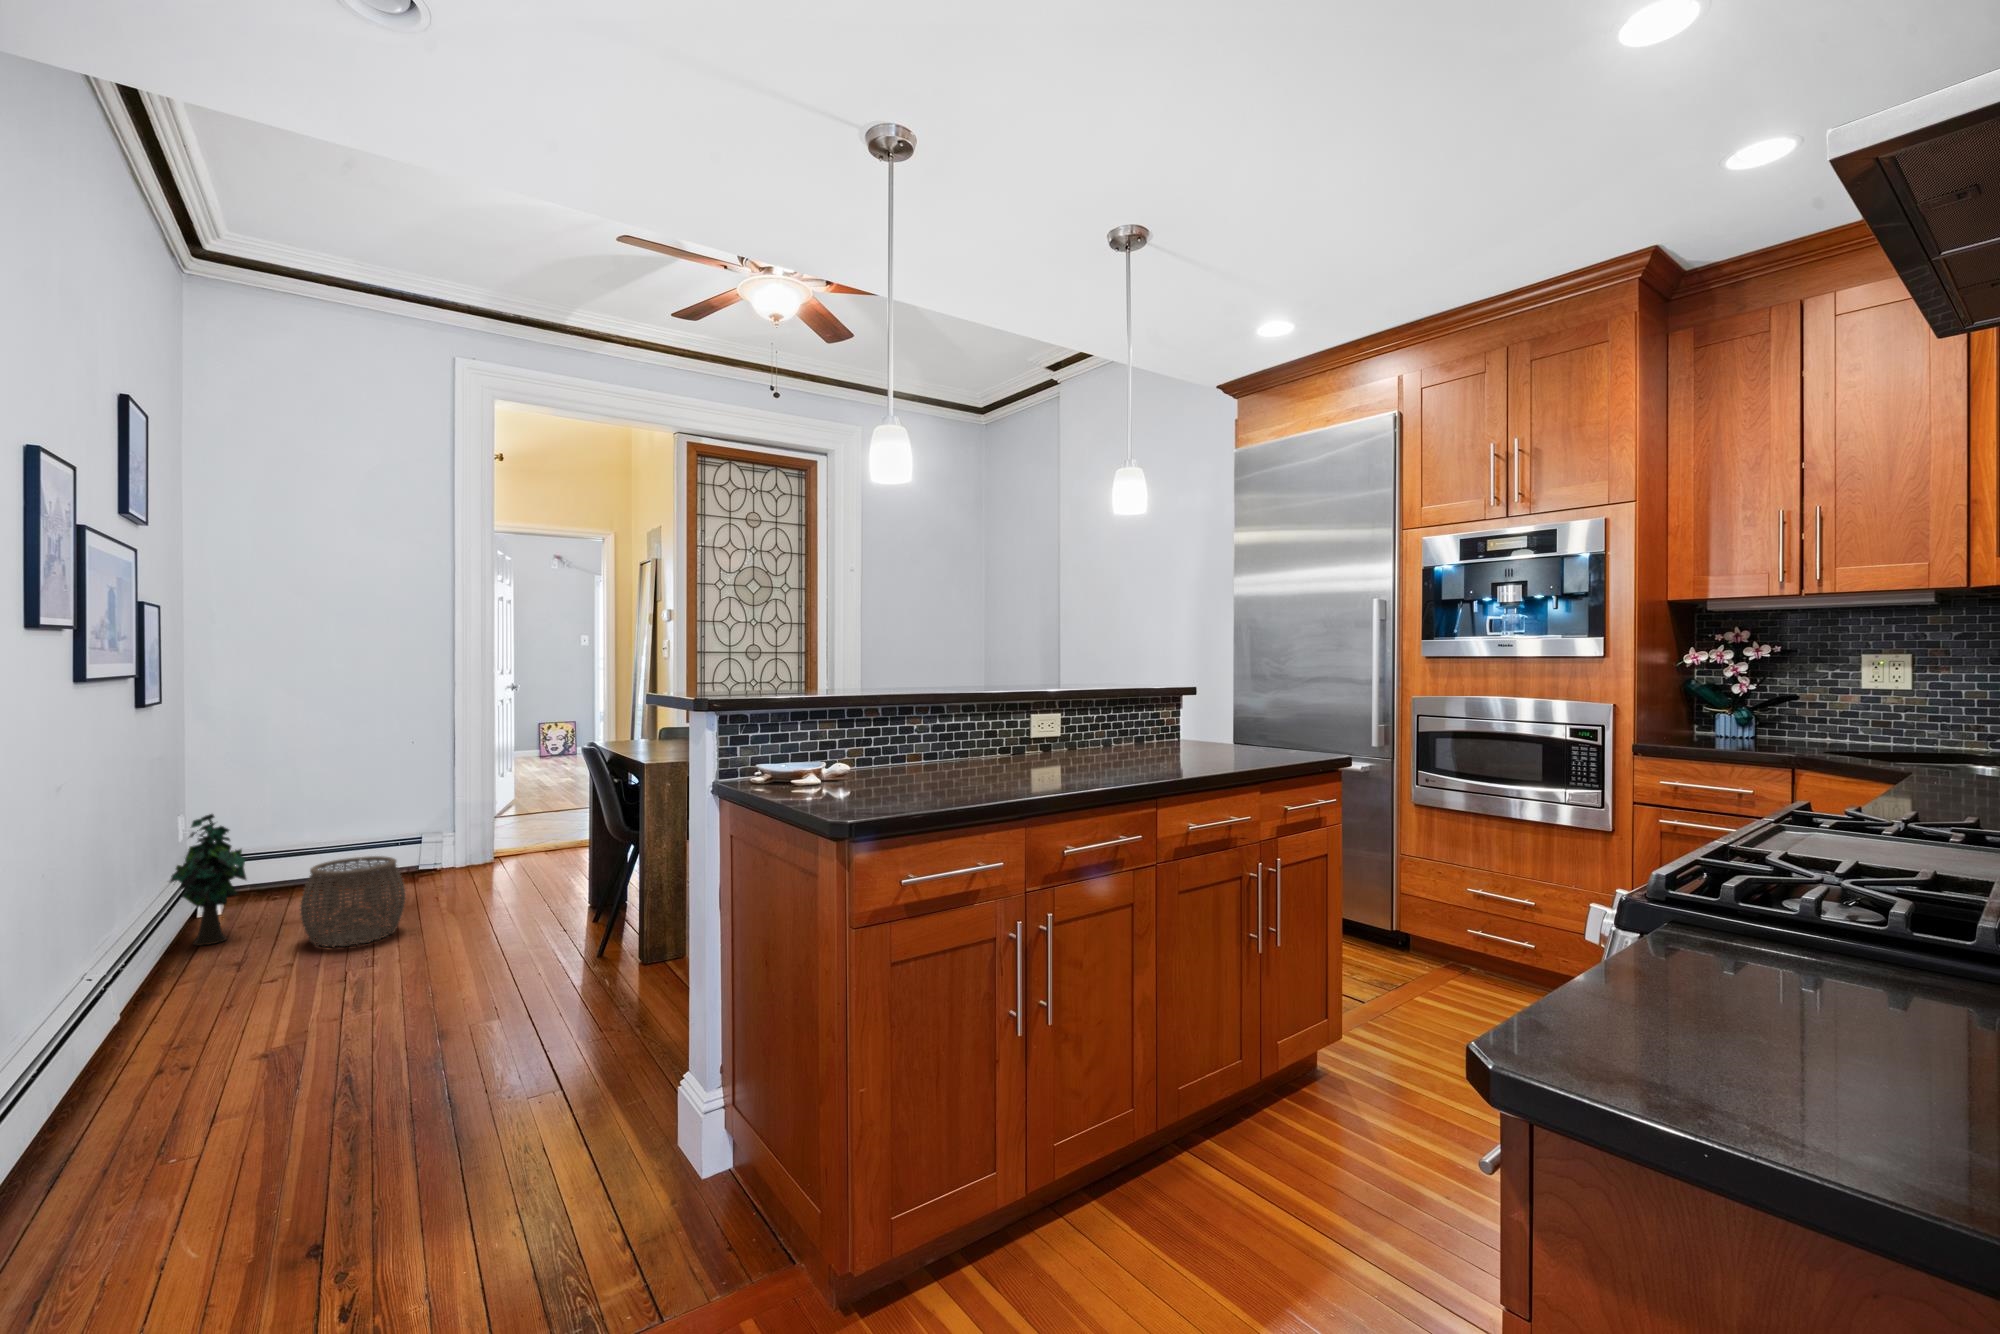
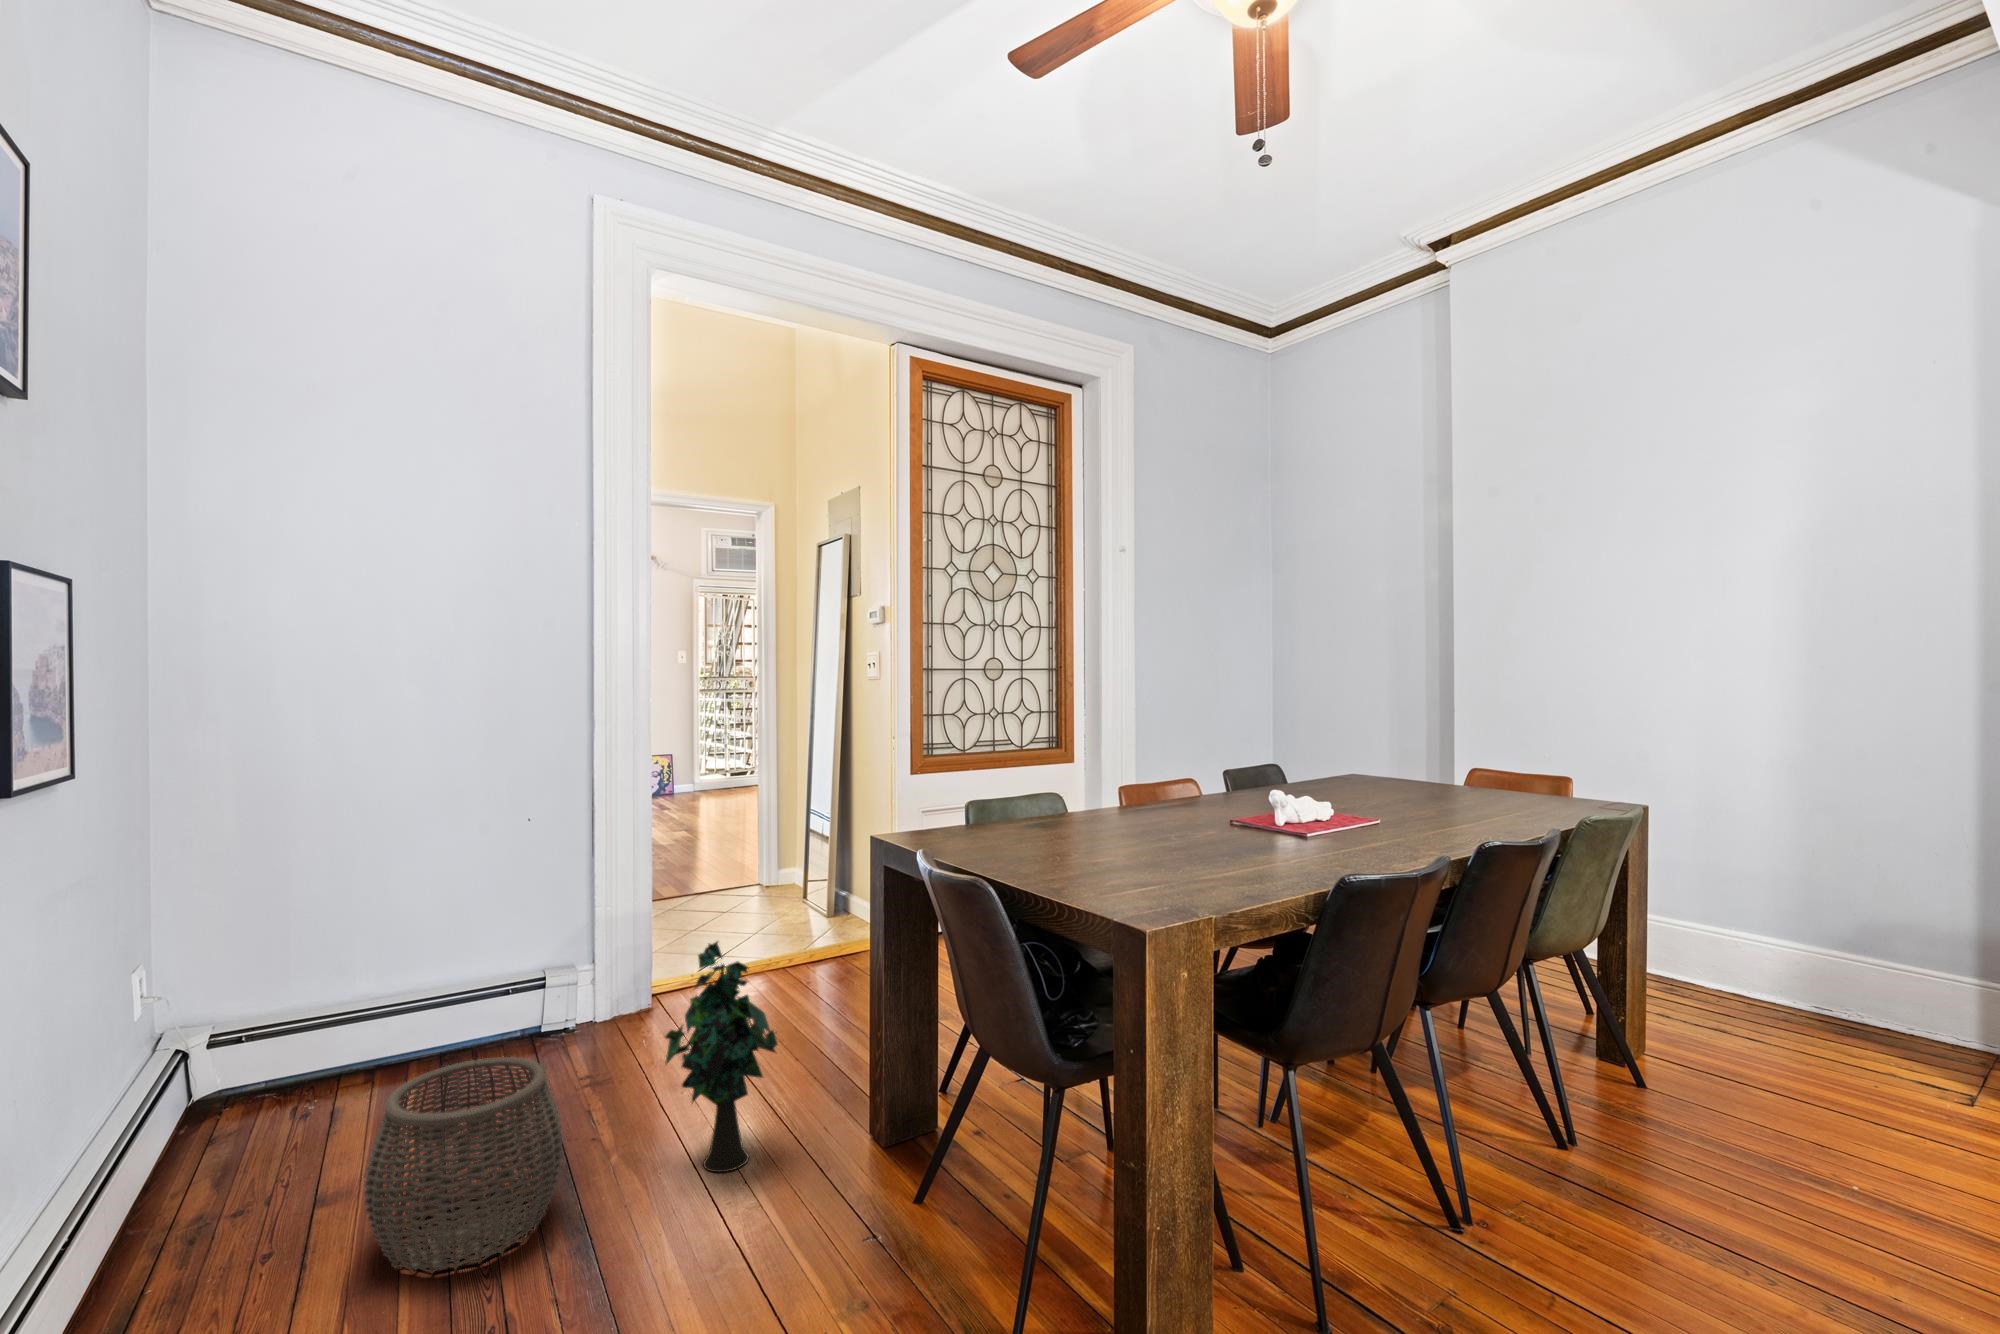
decorative plant: present [170,814,246,946] -> present [665,941,778,1172]

